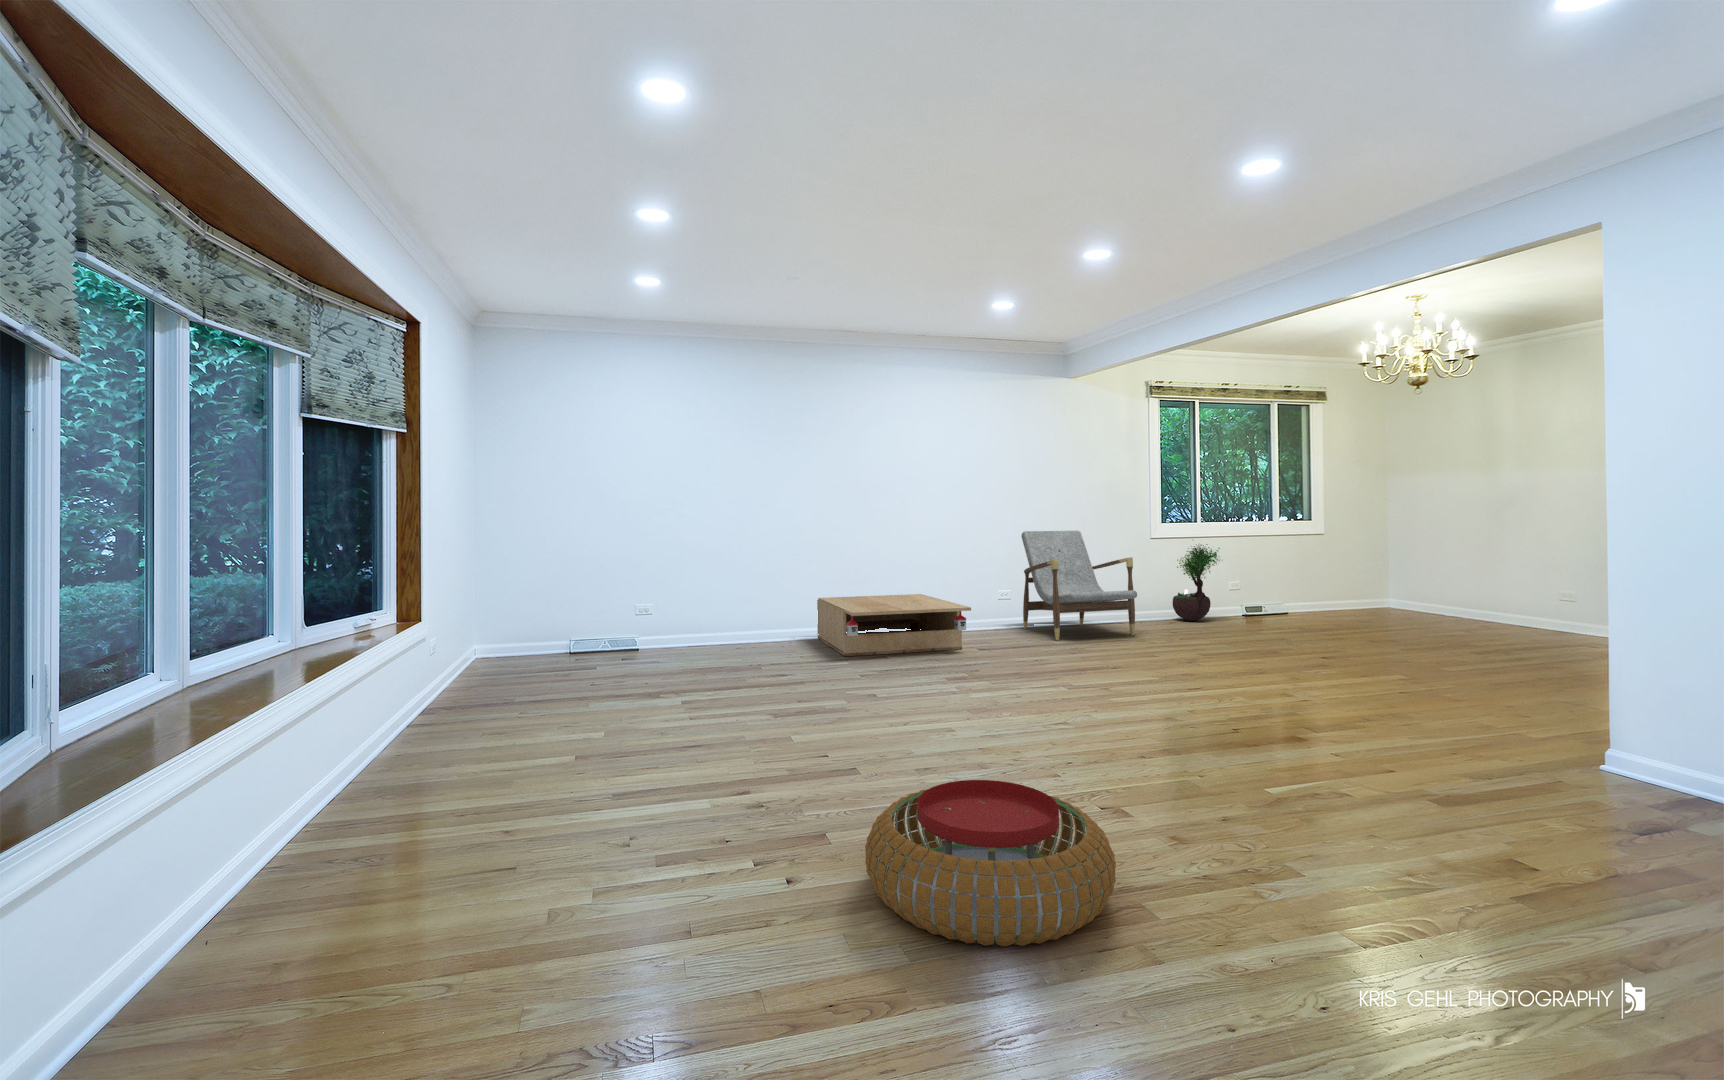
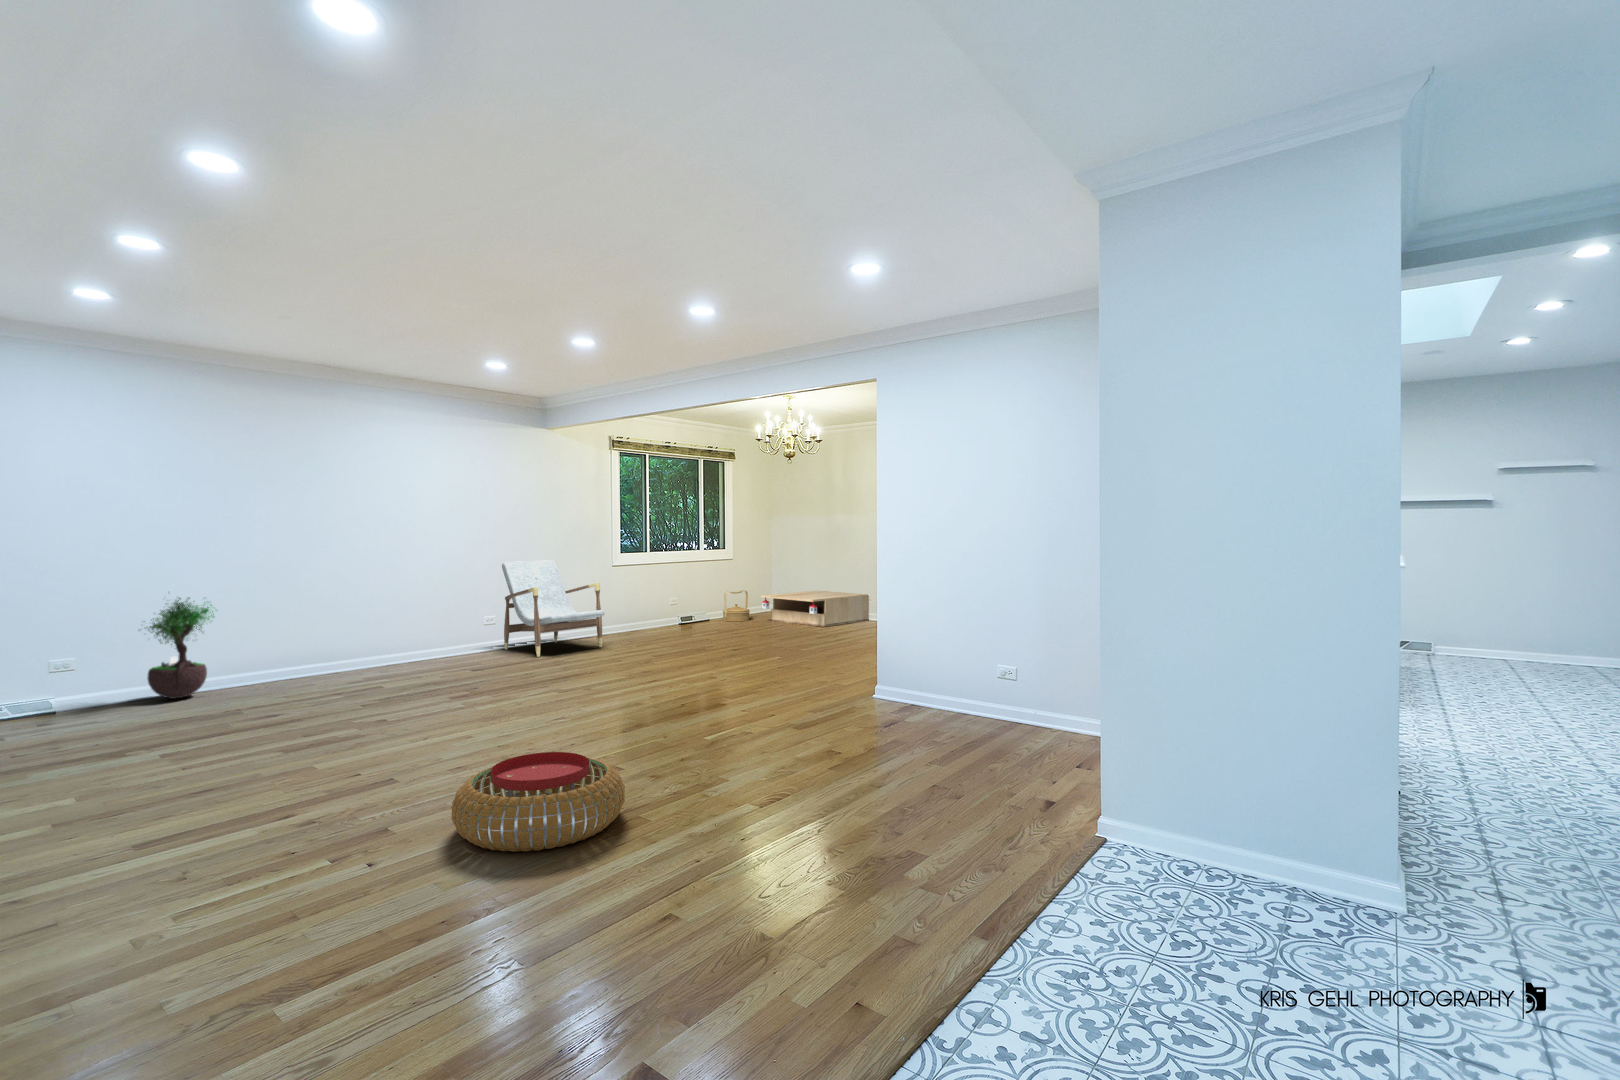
potted tree: present [1173,544,1220,621] -> present [148,598,214,699]
woven basket: none [1302,576,1344,617] -> present [723,590,750,622]
coffee table: present [817,594,971,656] -> present [761,591,869,627]

